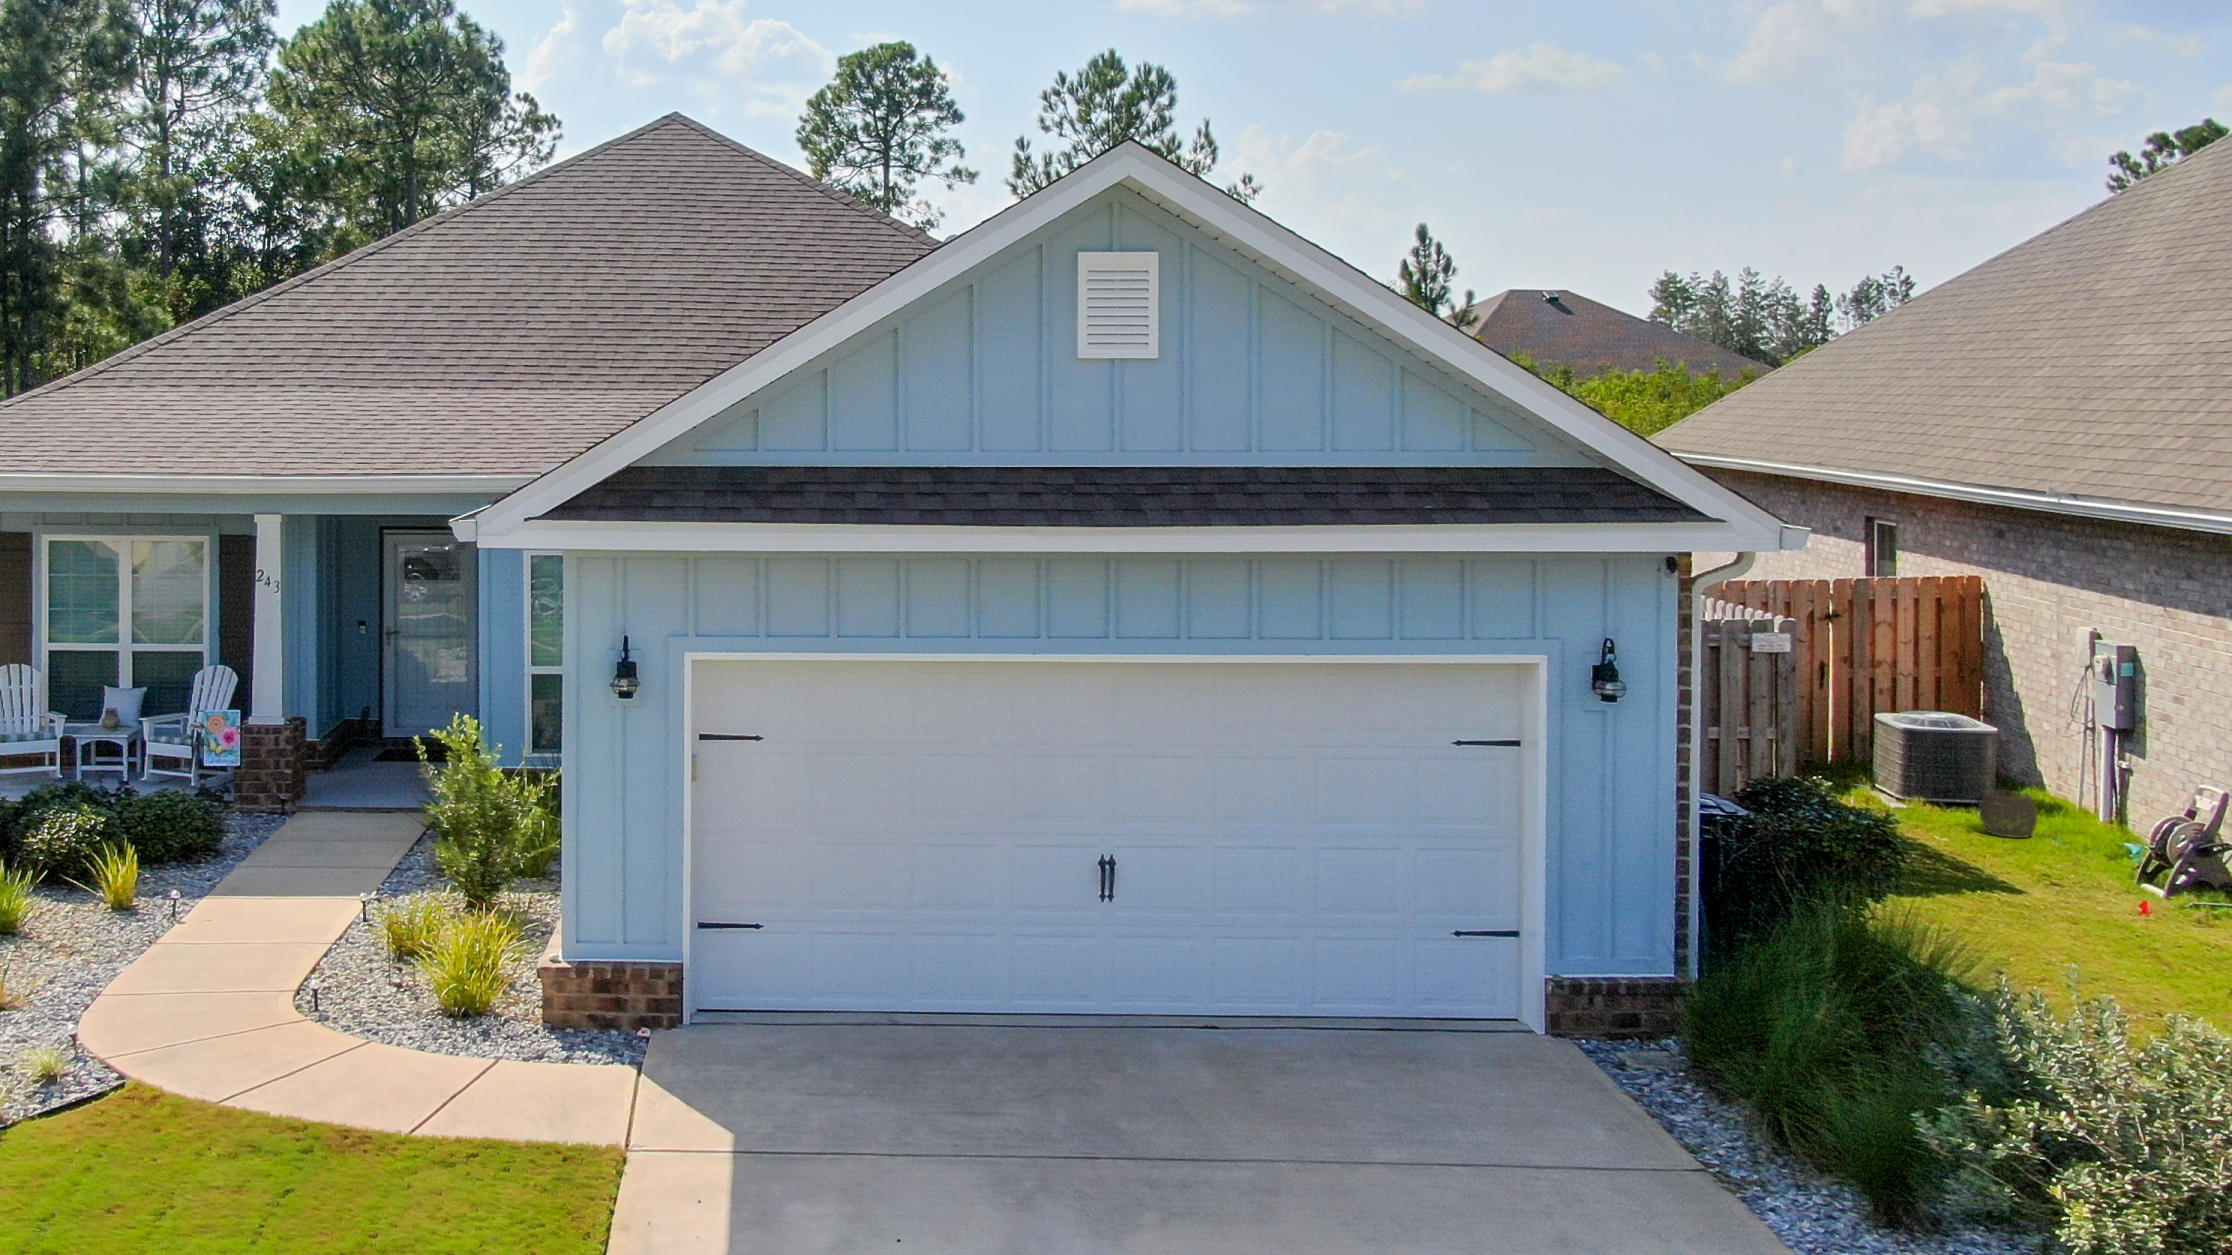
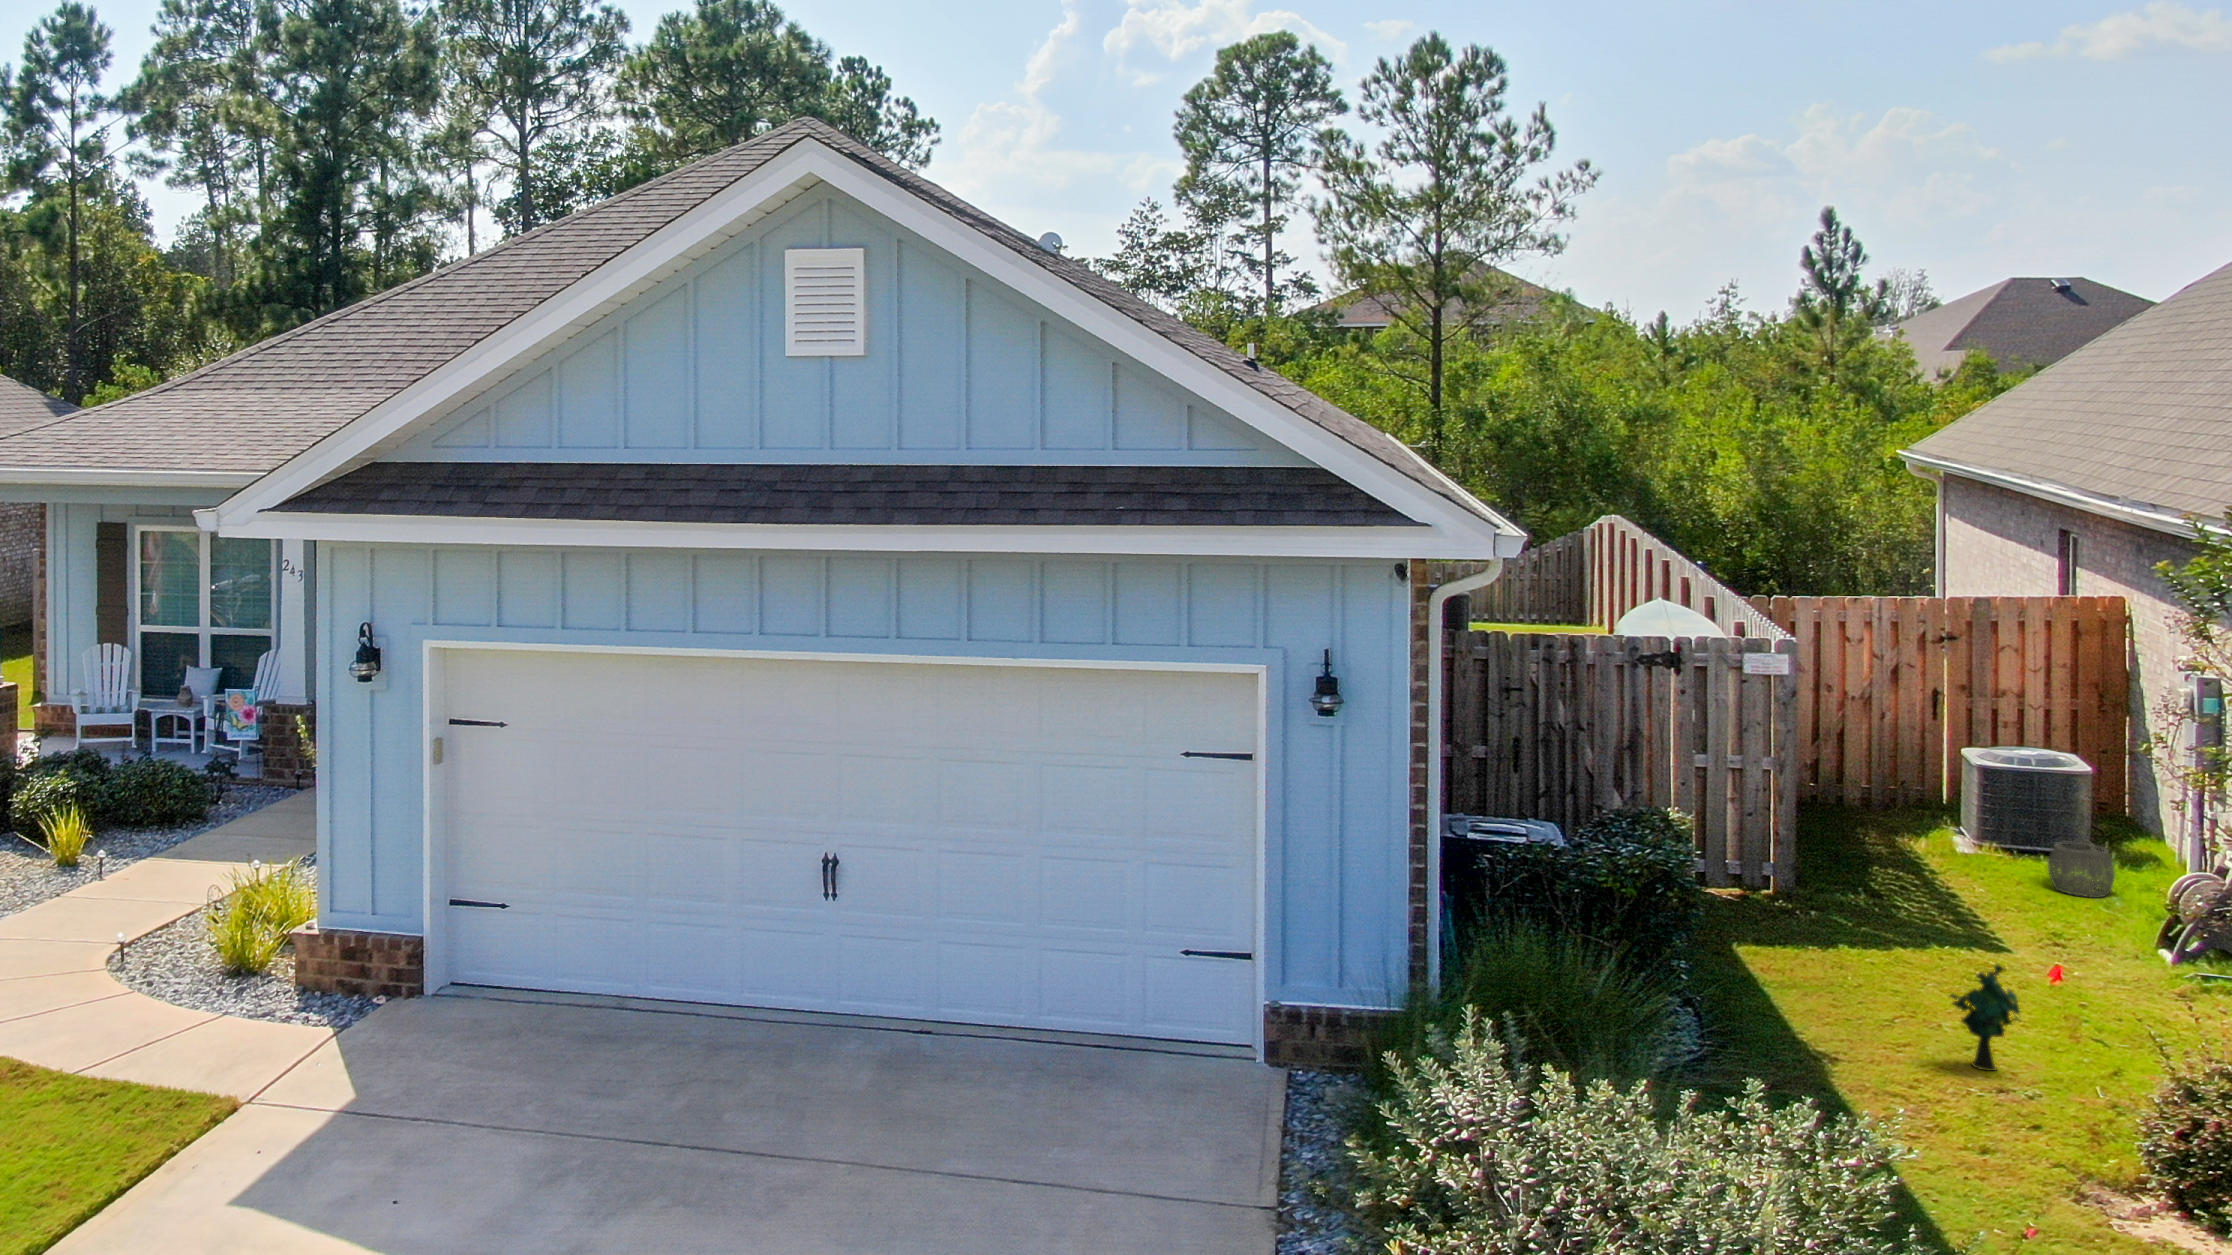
decorative plant: none [2060,888,2128,984] -> present [1950,965,2020,1071]

